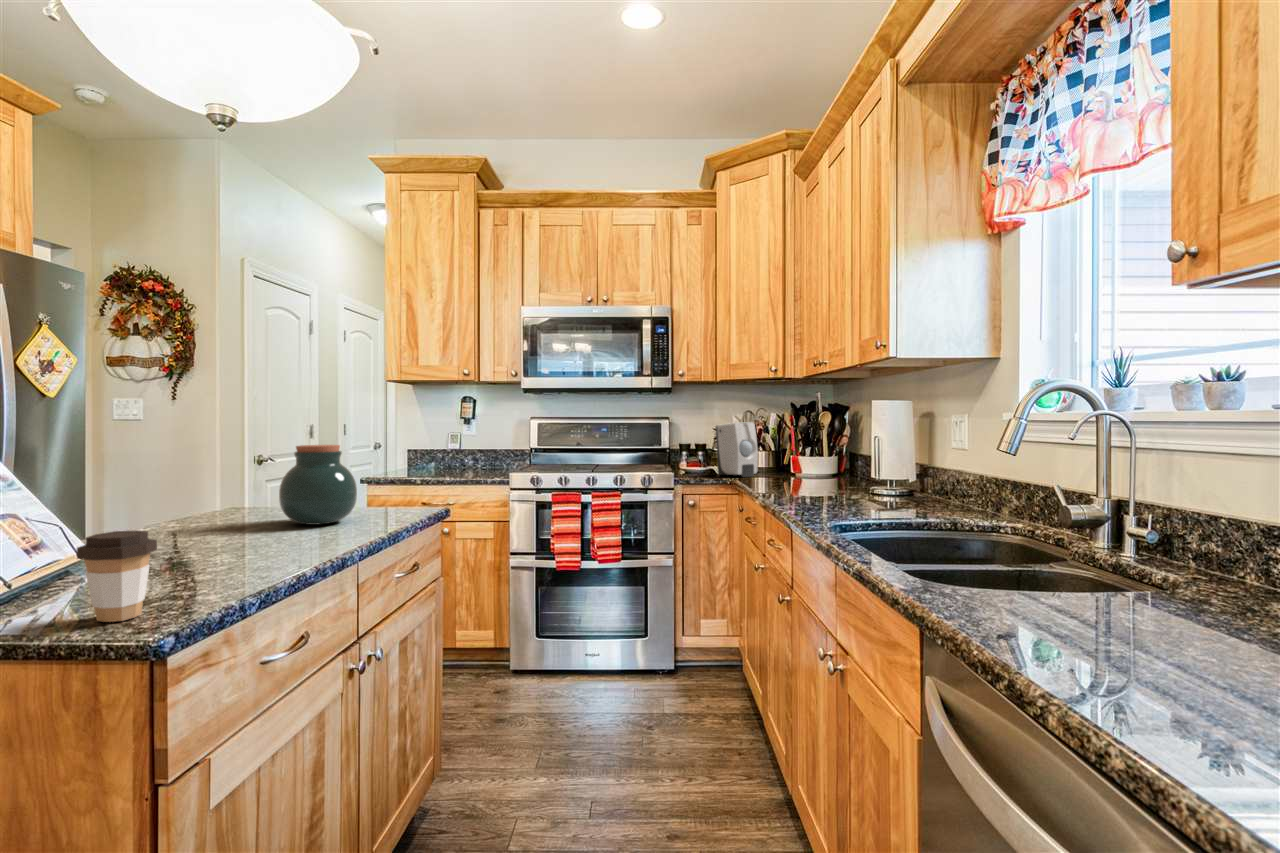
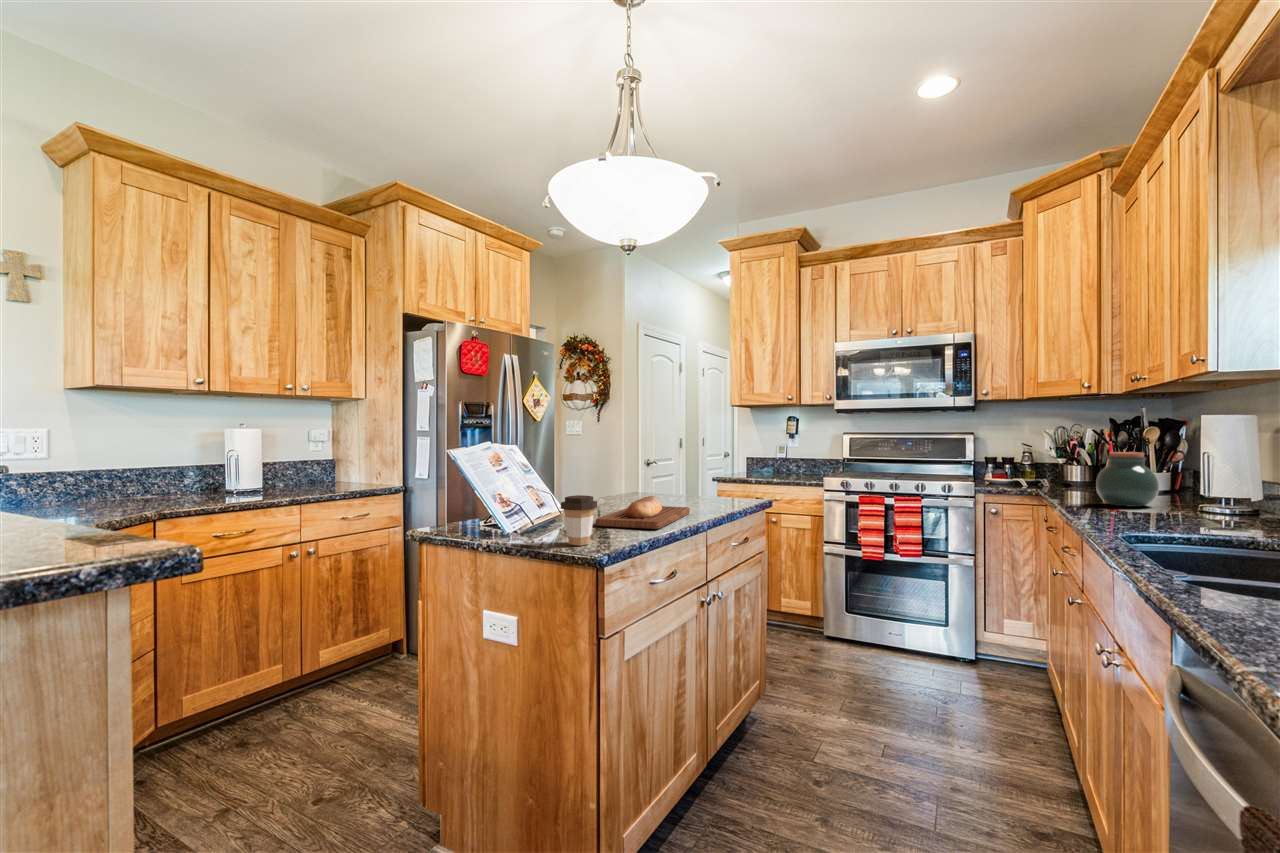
soap dispenser: present [715,422,758,477] -> none [1020,438,1066,489]
jar: present [279,445,357,525] -> present [1096,452,1159,507]
bread loaf: none [158,518,329,576] -> present [596,496,690,529]

